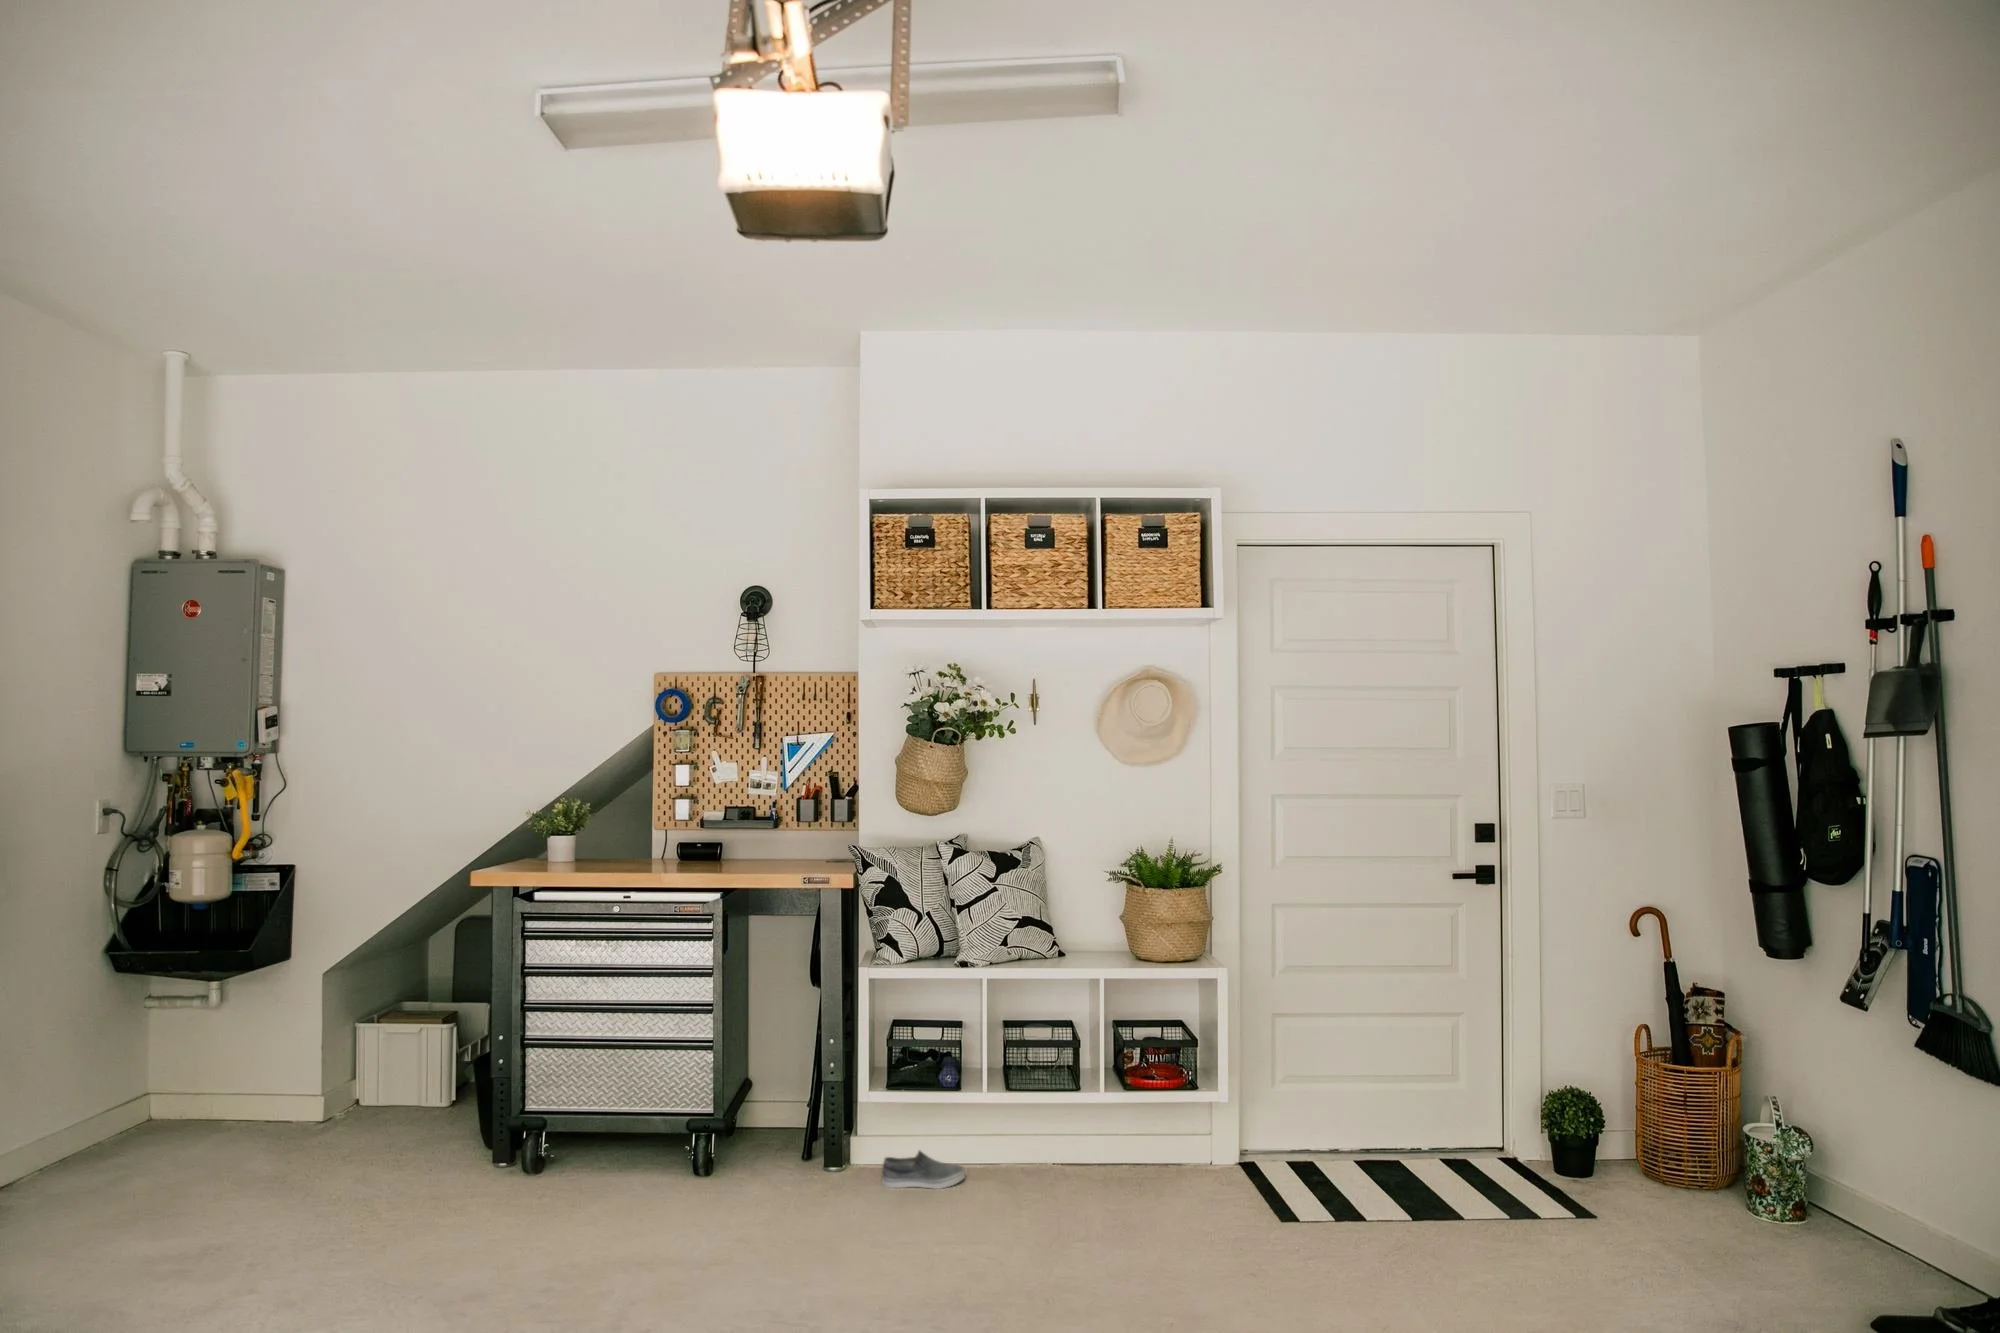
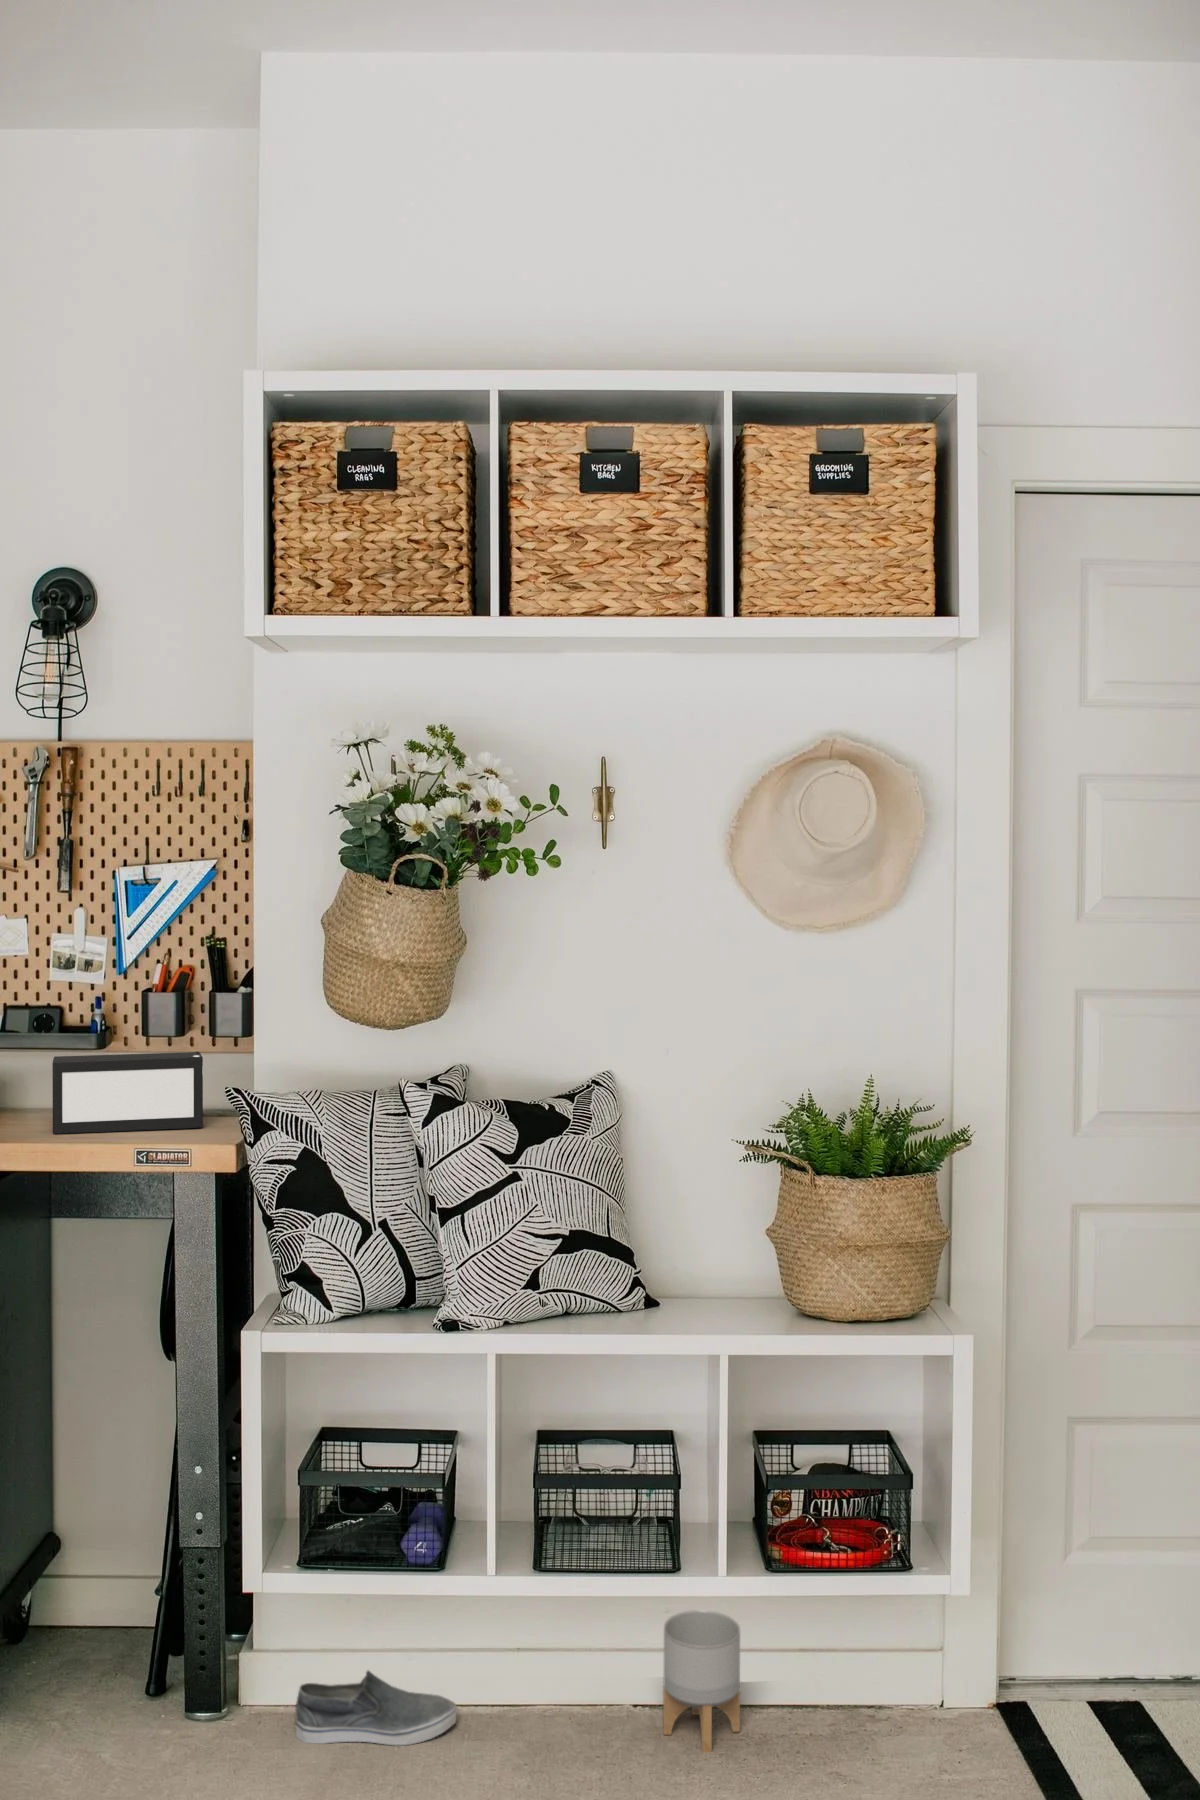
speaker: none [758,828,834,870] -> present [52,1052,203,1134]
planter: none [1072,1118,1112,1191] -> present [663,1610,740,1752]

